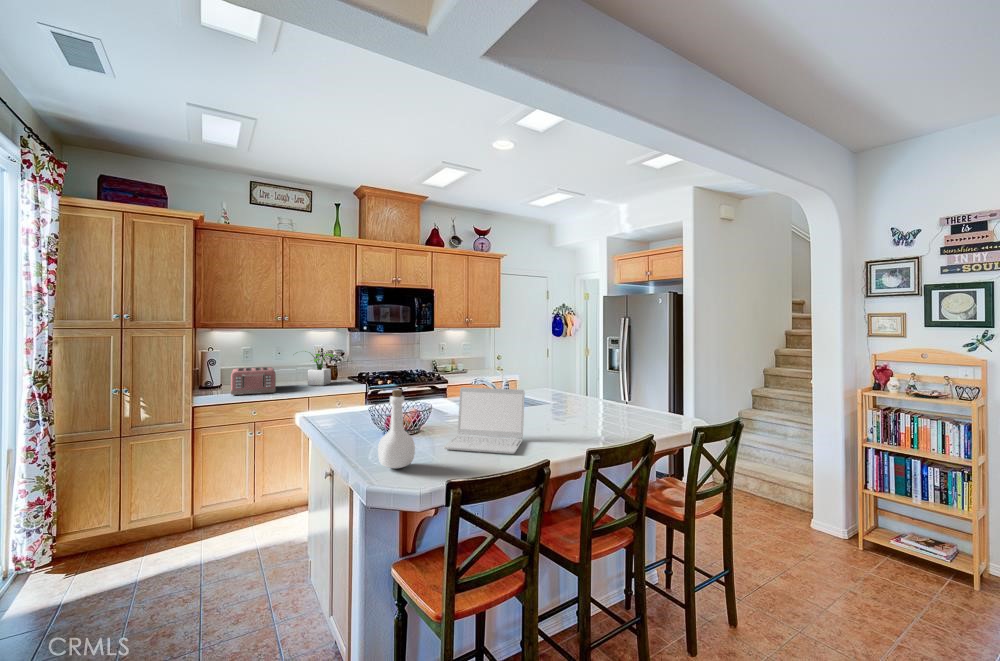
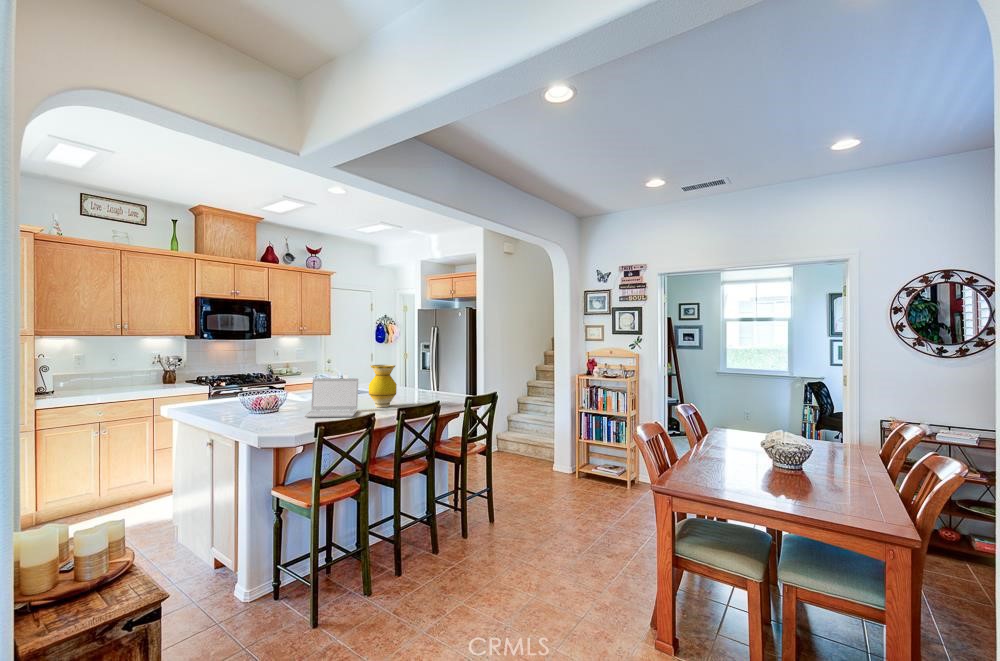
potted plant: present [305,351,337,386] -> none [130,357,175,389]
toaster: present [230,367,276,395] -> none [64,373,118,399]
vase: none [540,368,582,435] -> present [369,365,397,407]
bottle: present [378,389,415,469] -> none [265,378,289,426]

